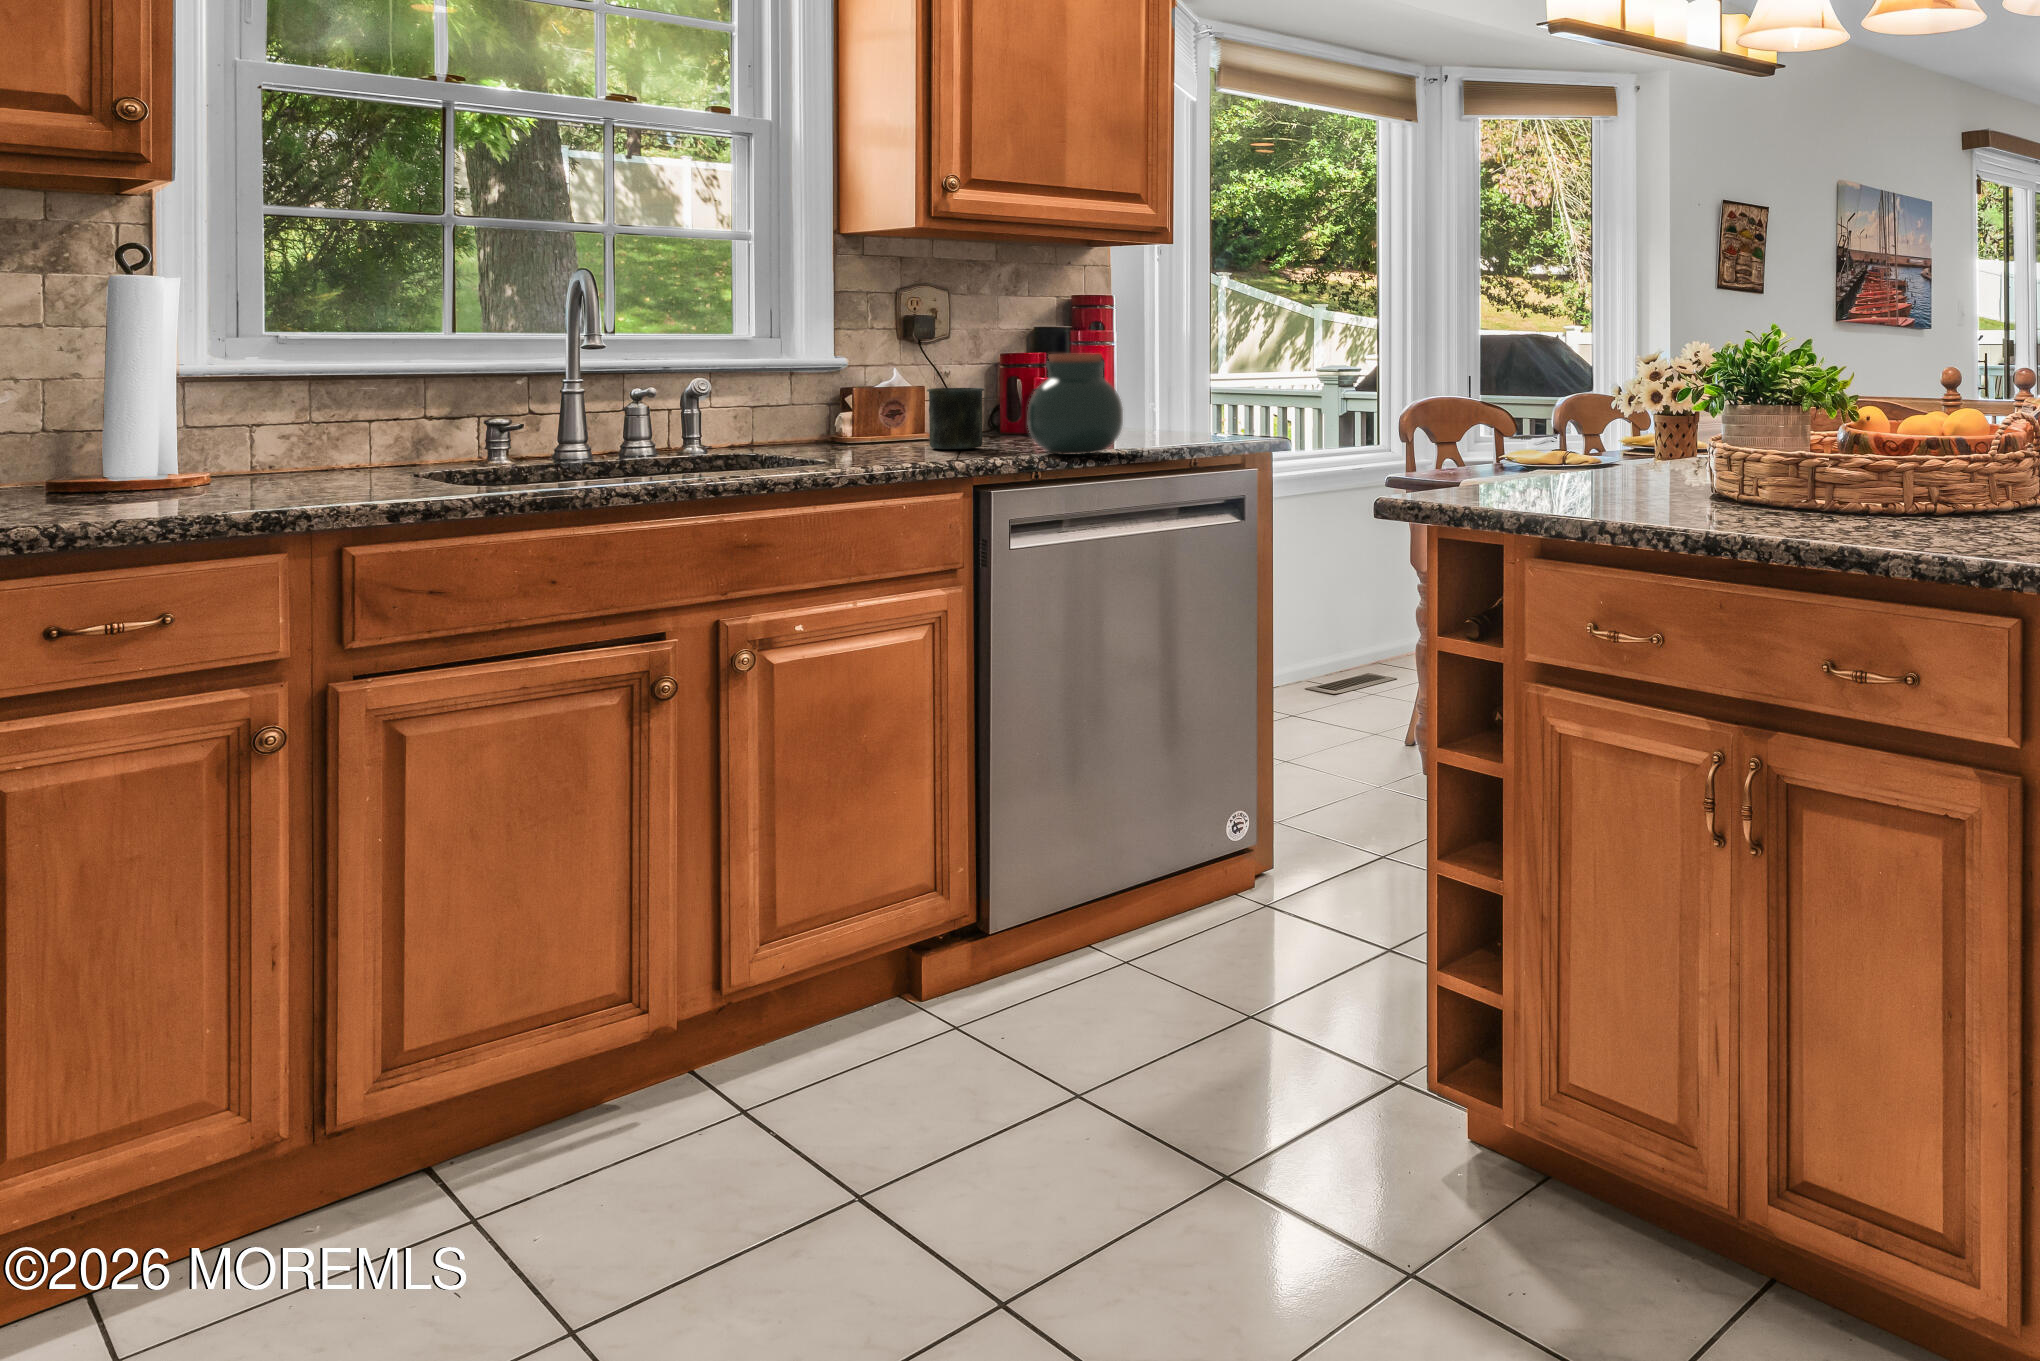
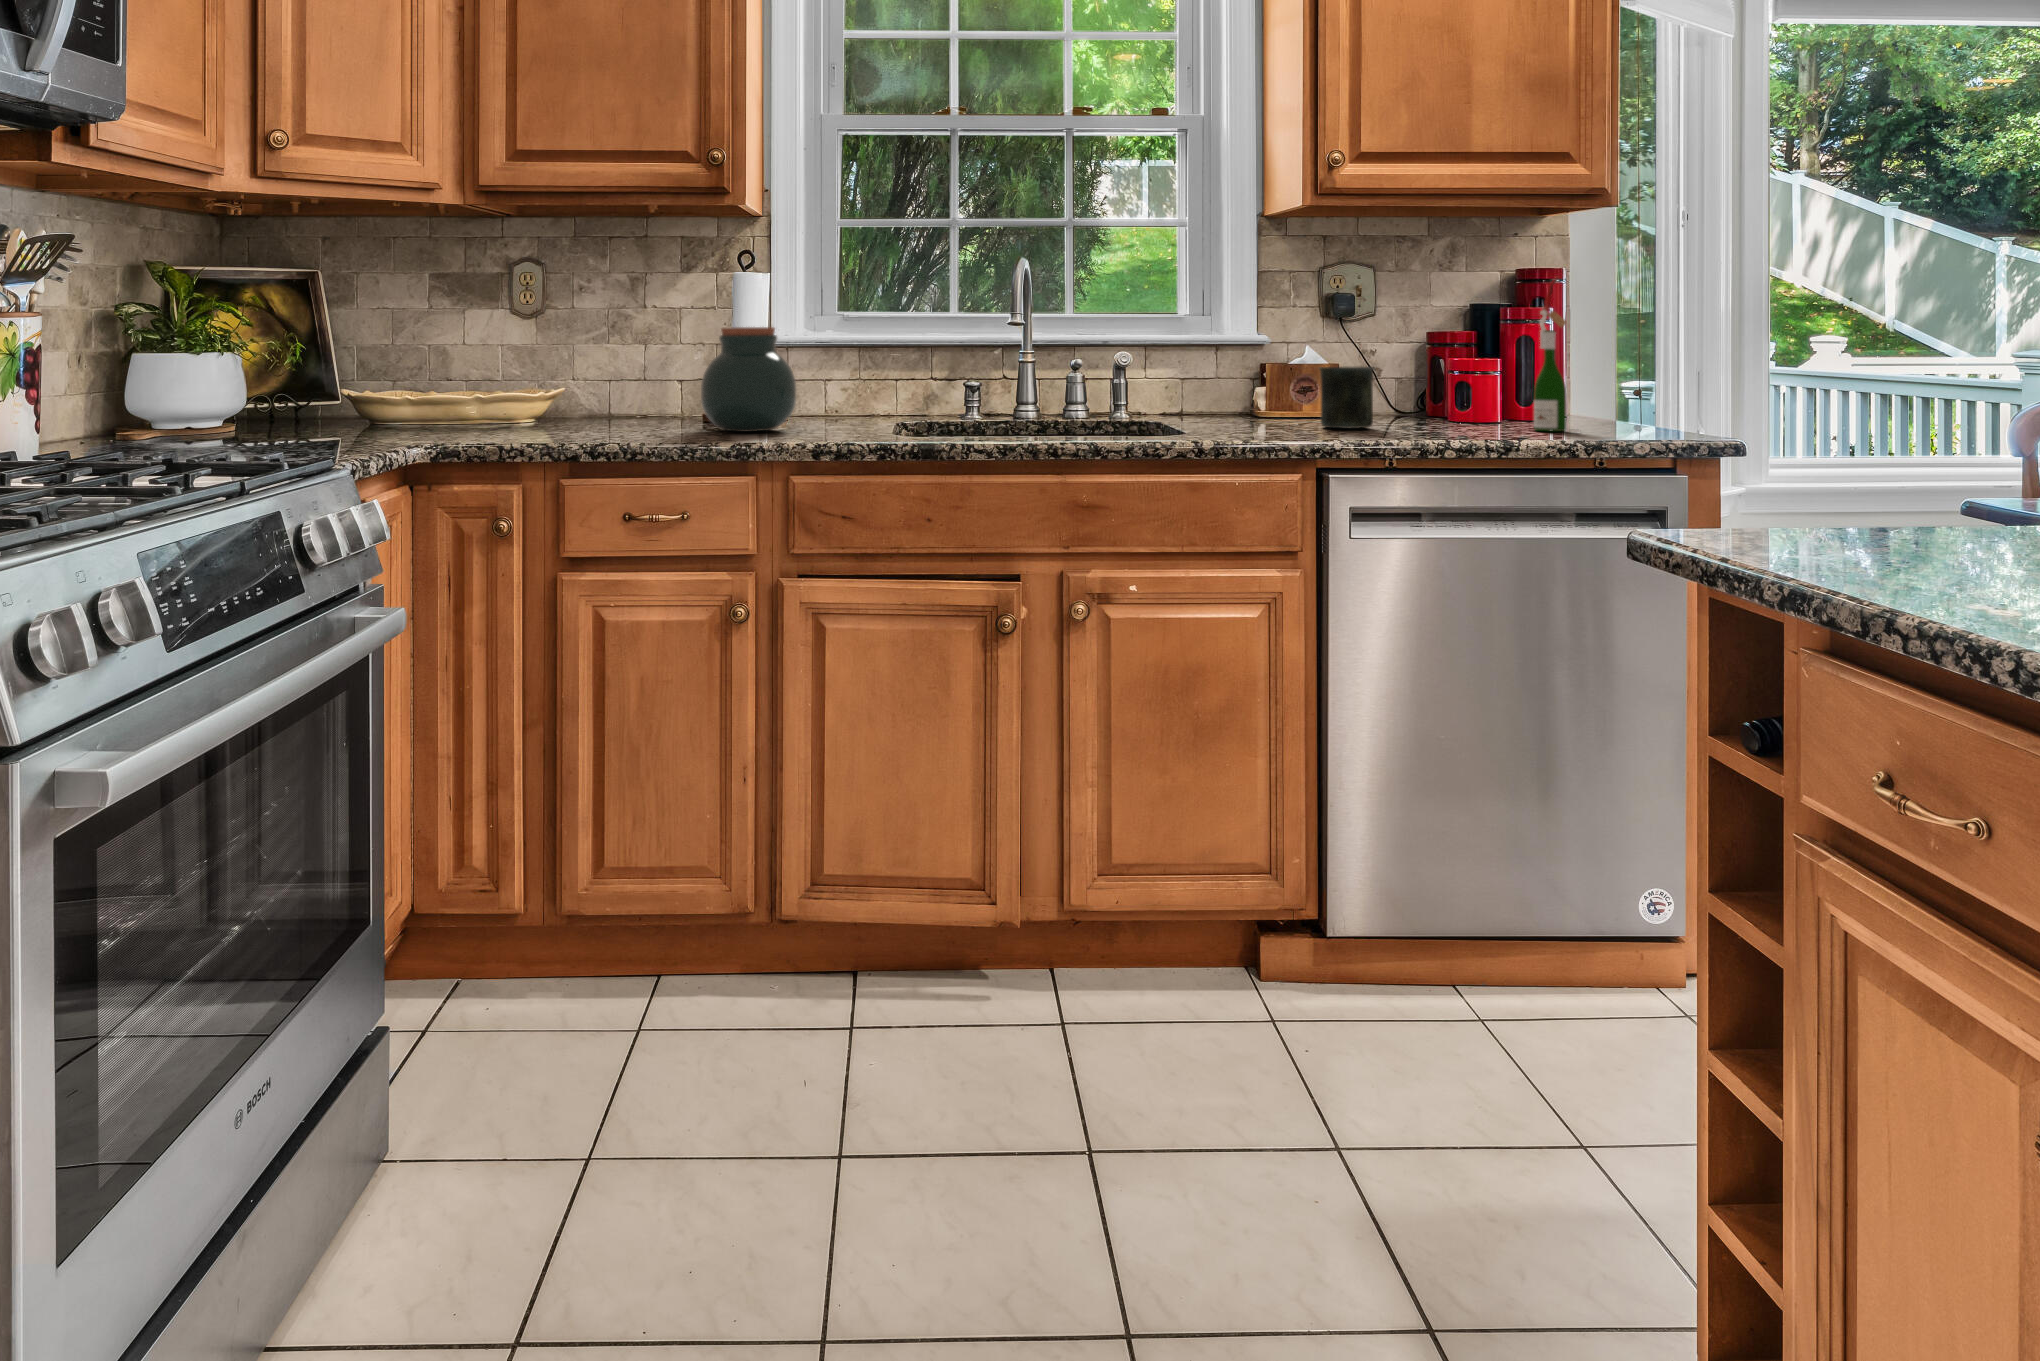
wine bottle: none [1118,305,1159,443] -> present [1534,278,1579,432]
jar: present [1028,354,1123,455] -> present [701,327,797,432]

